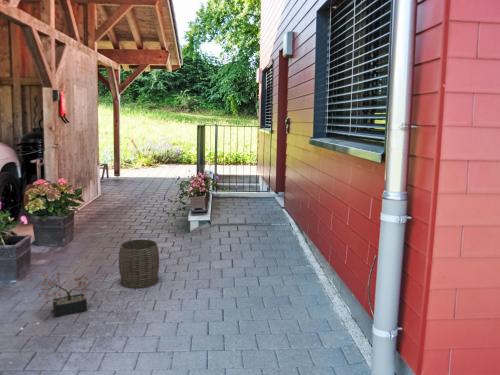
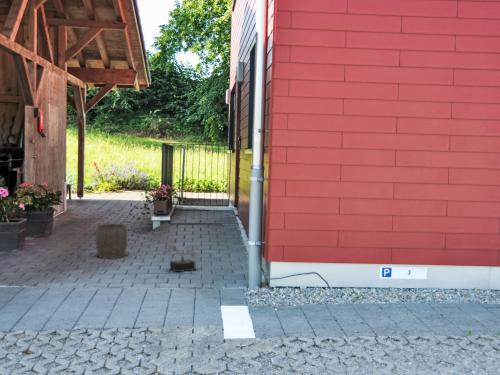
decorative plant: present [38,272,94,317] -> present [163,243,196,272]

